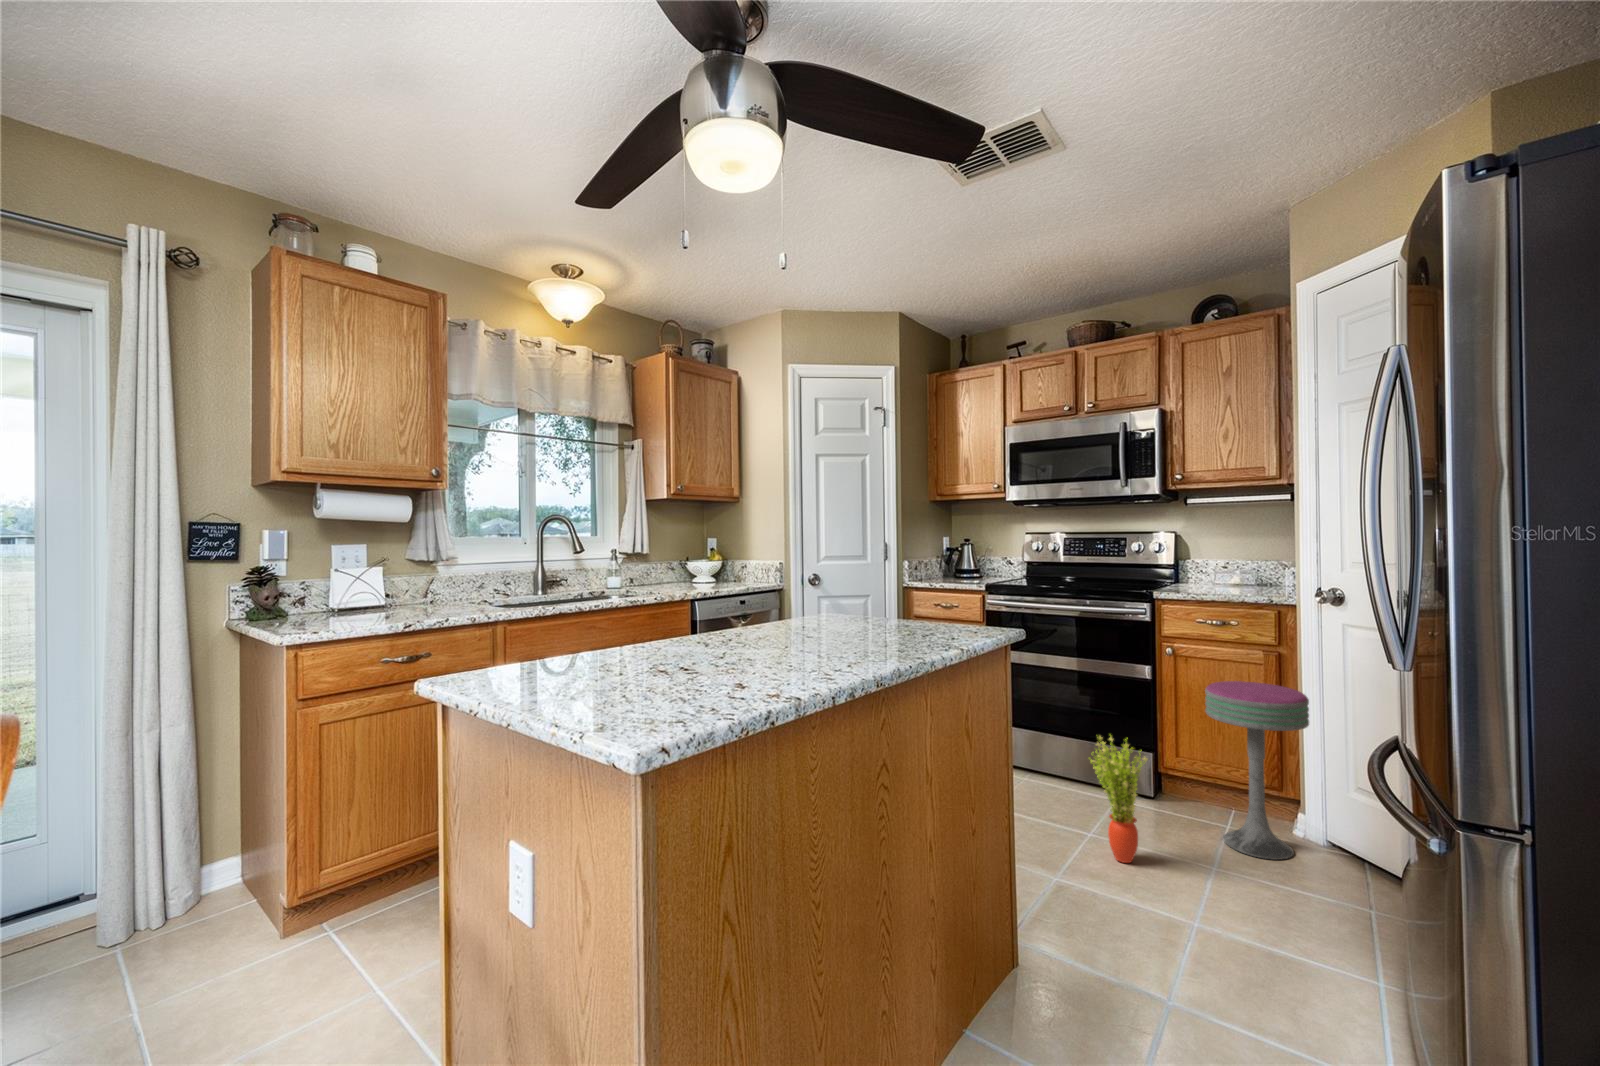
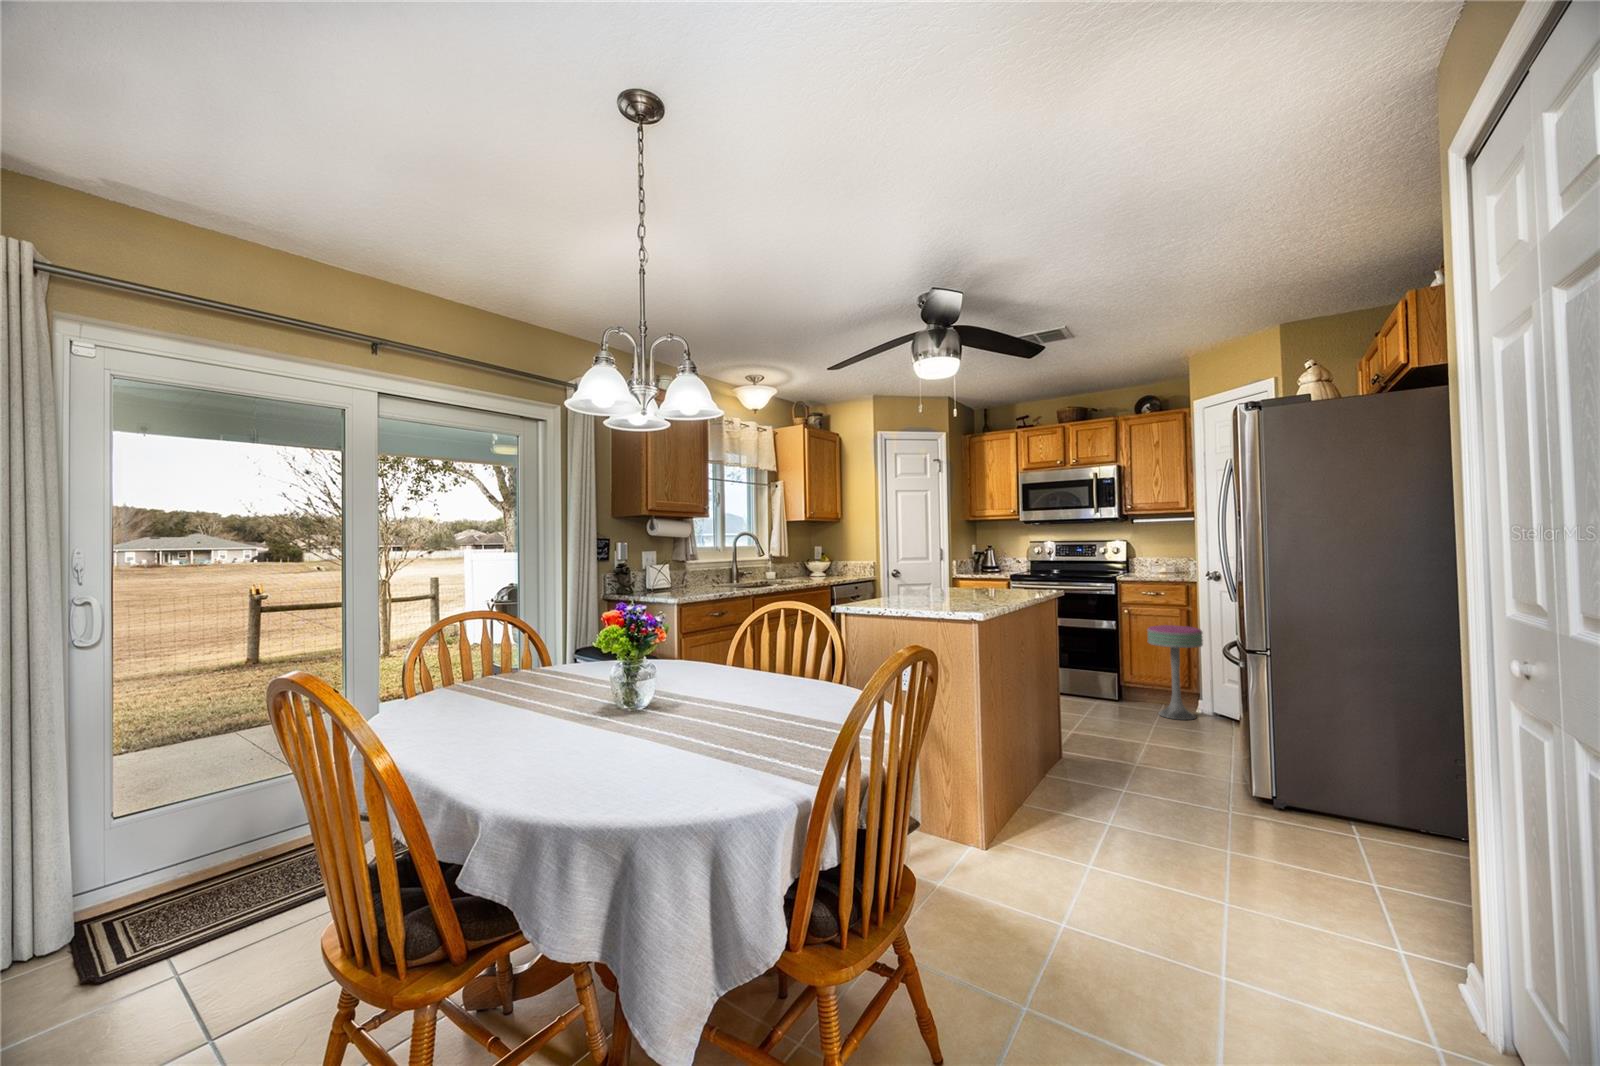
potted plant: present [1089,736,1147,863] -> none [1085,653,1118,723]

